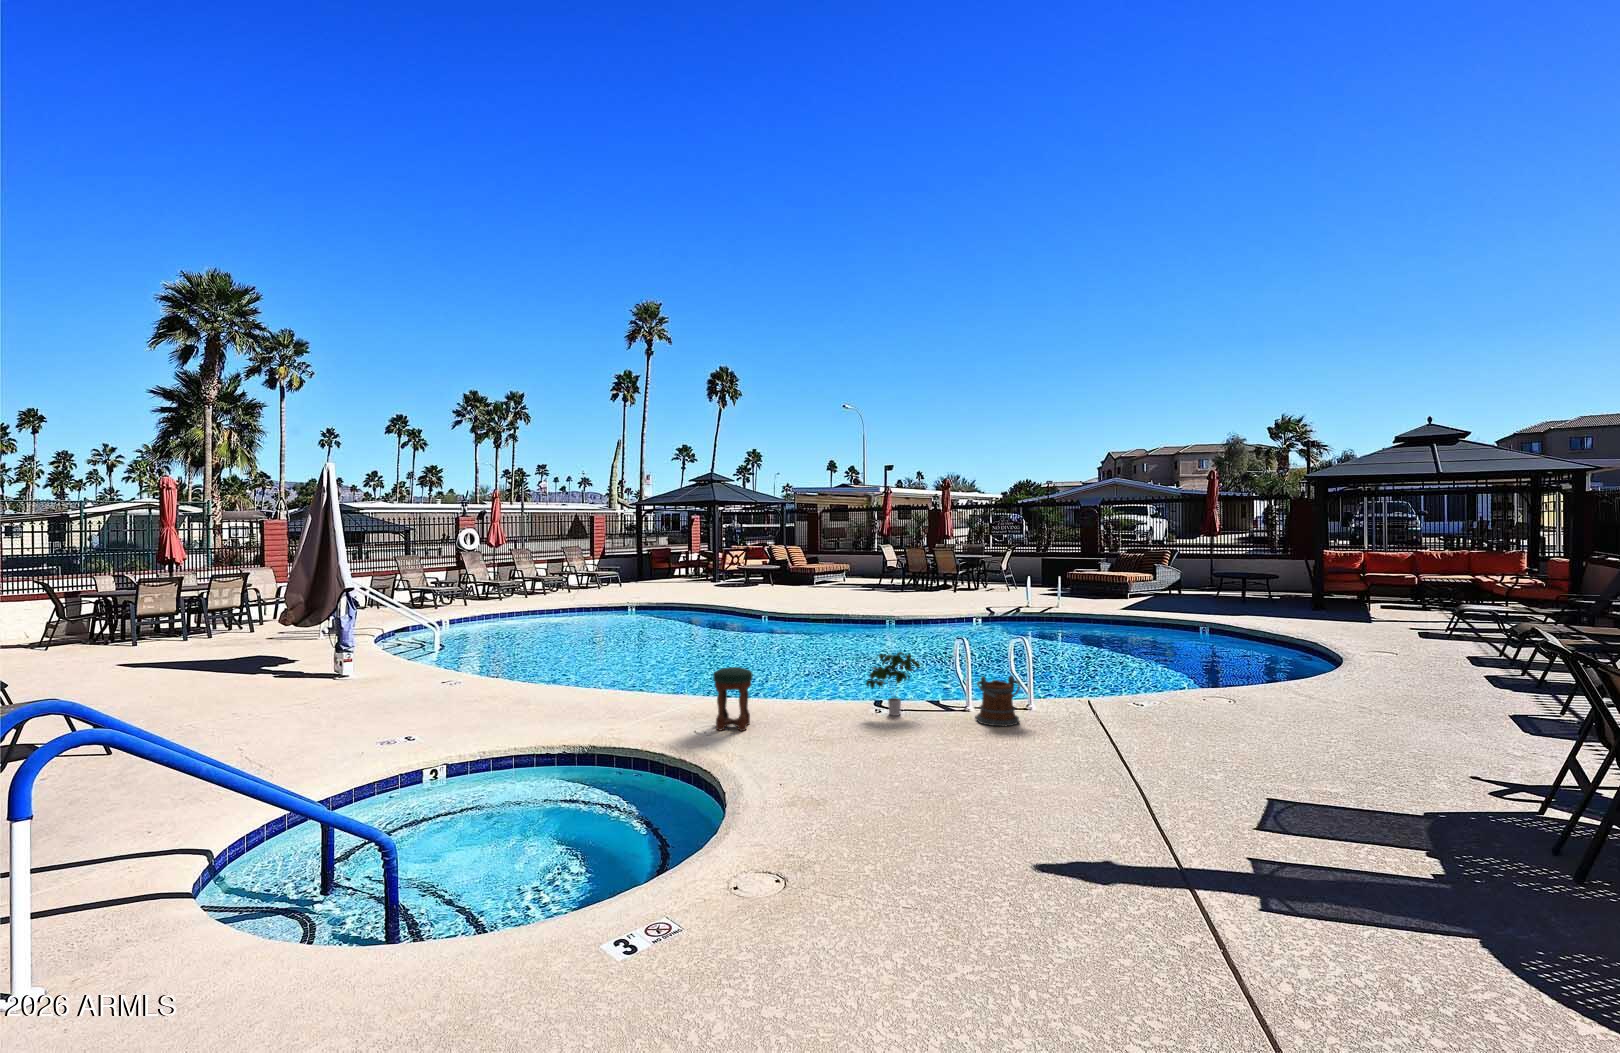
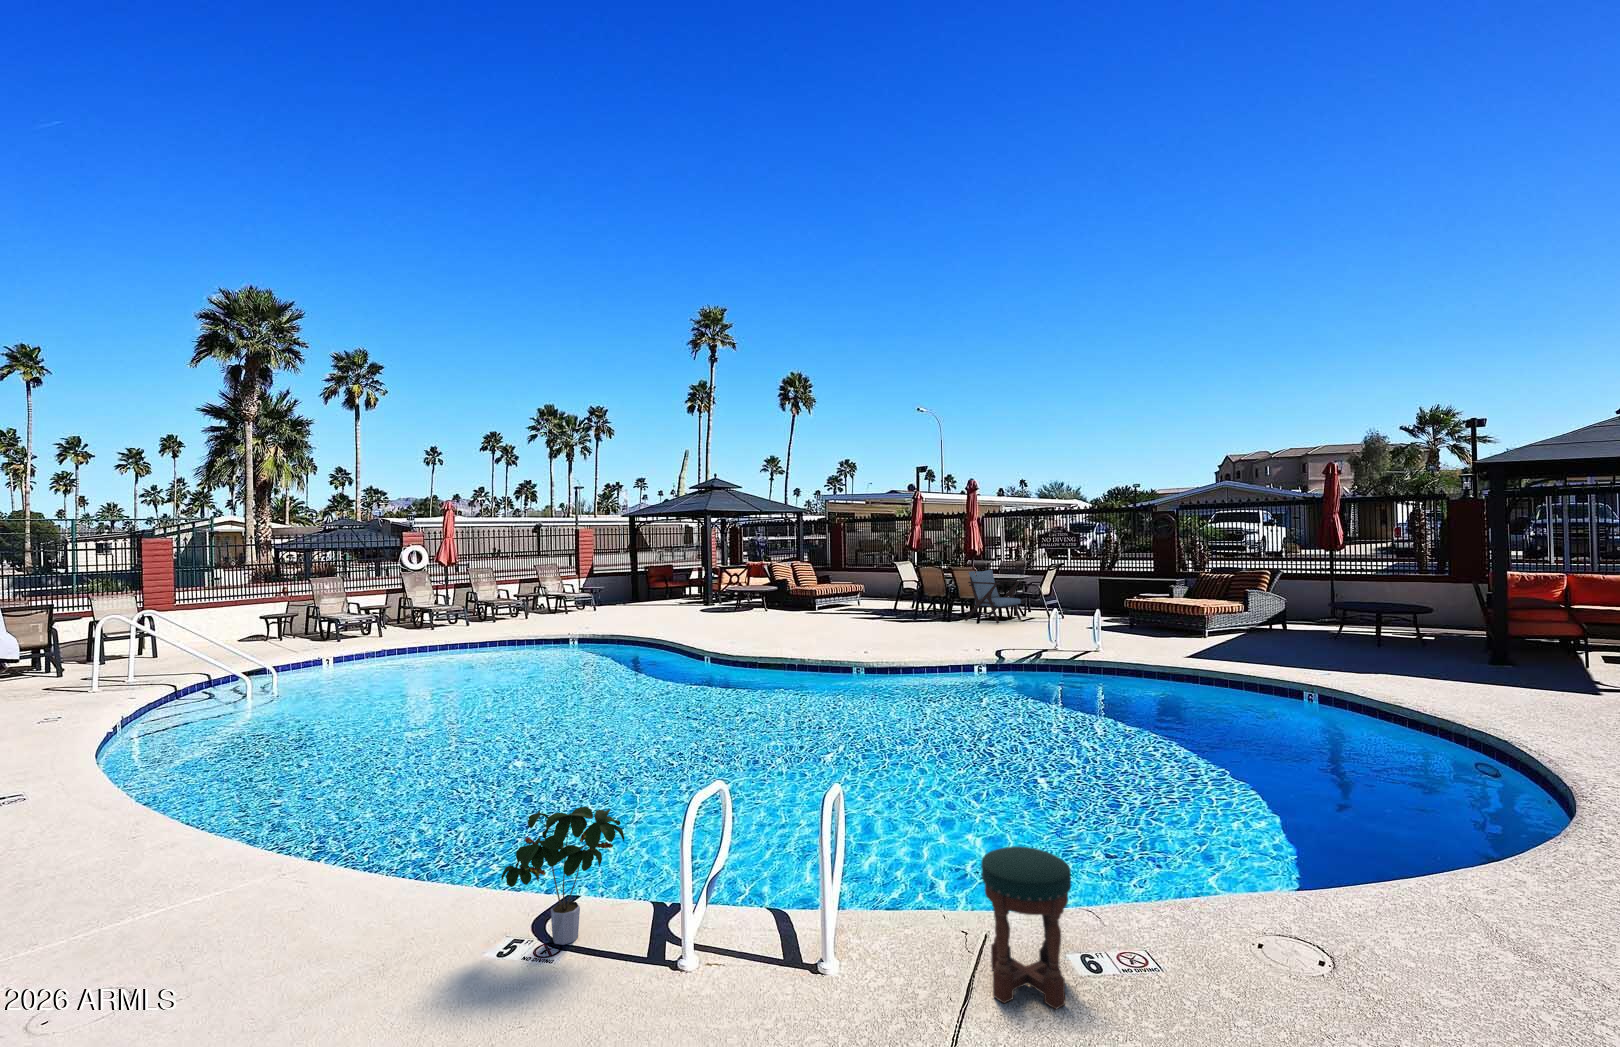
lounge chair: none [943,550,987,592] -> present [965,570,1022,623]
stool: present [713,667,753,731] -> present [981,846,1071,1009]
bucket: present [975,676,1020,726] -> none [693,884,794,1017]

